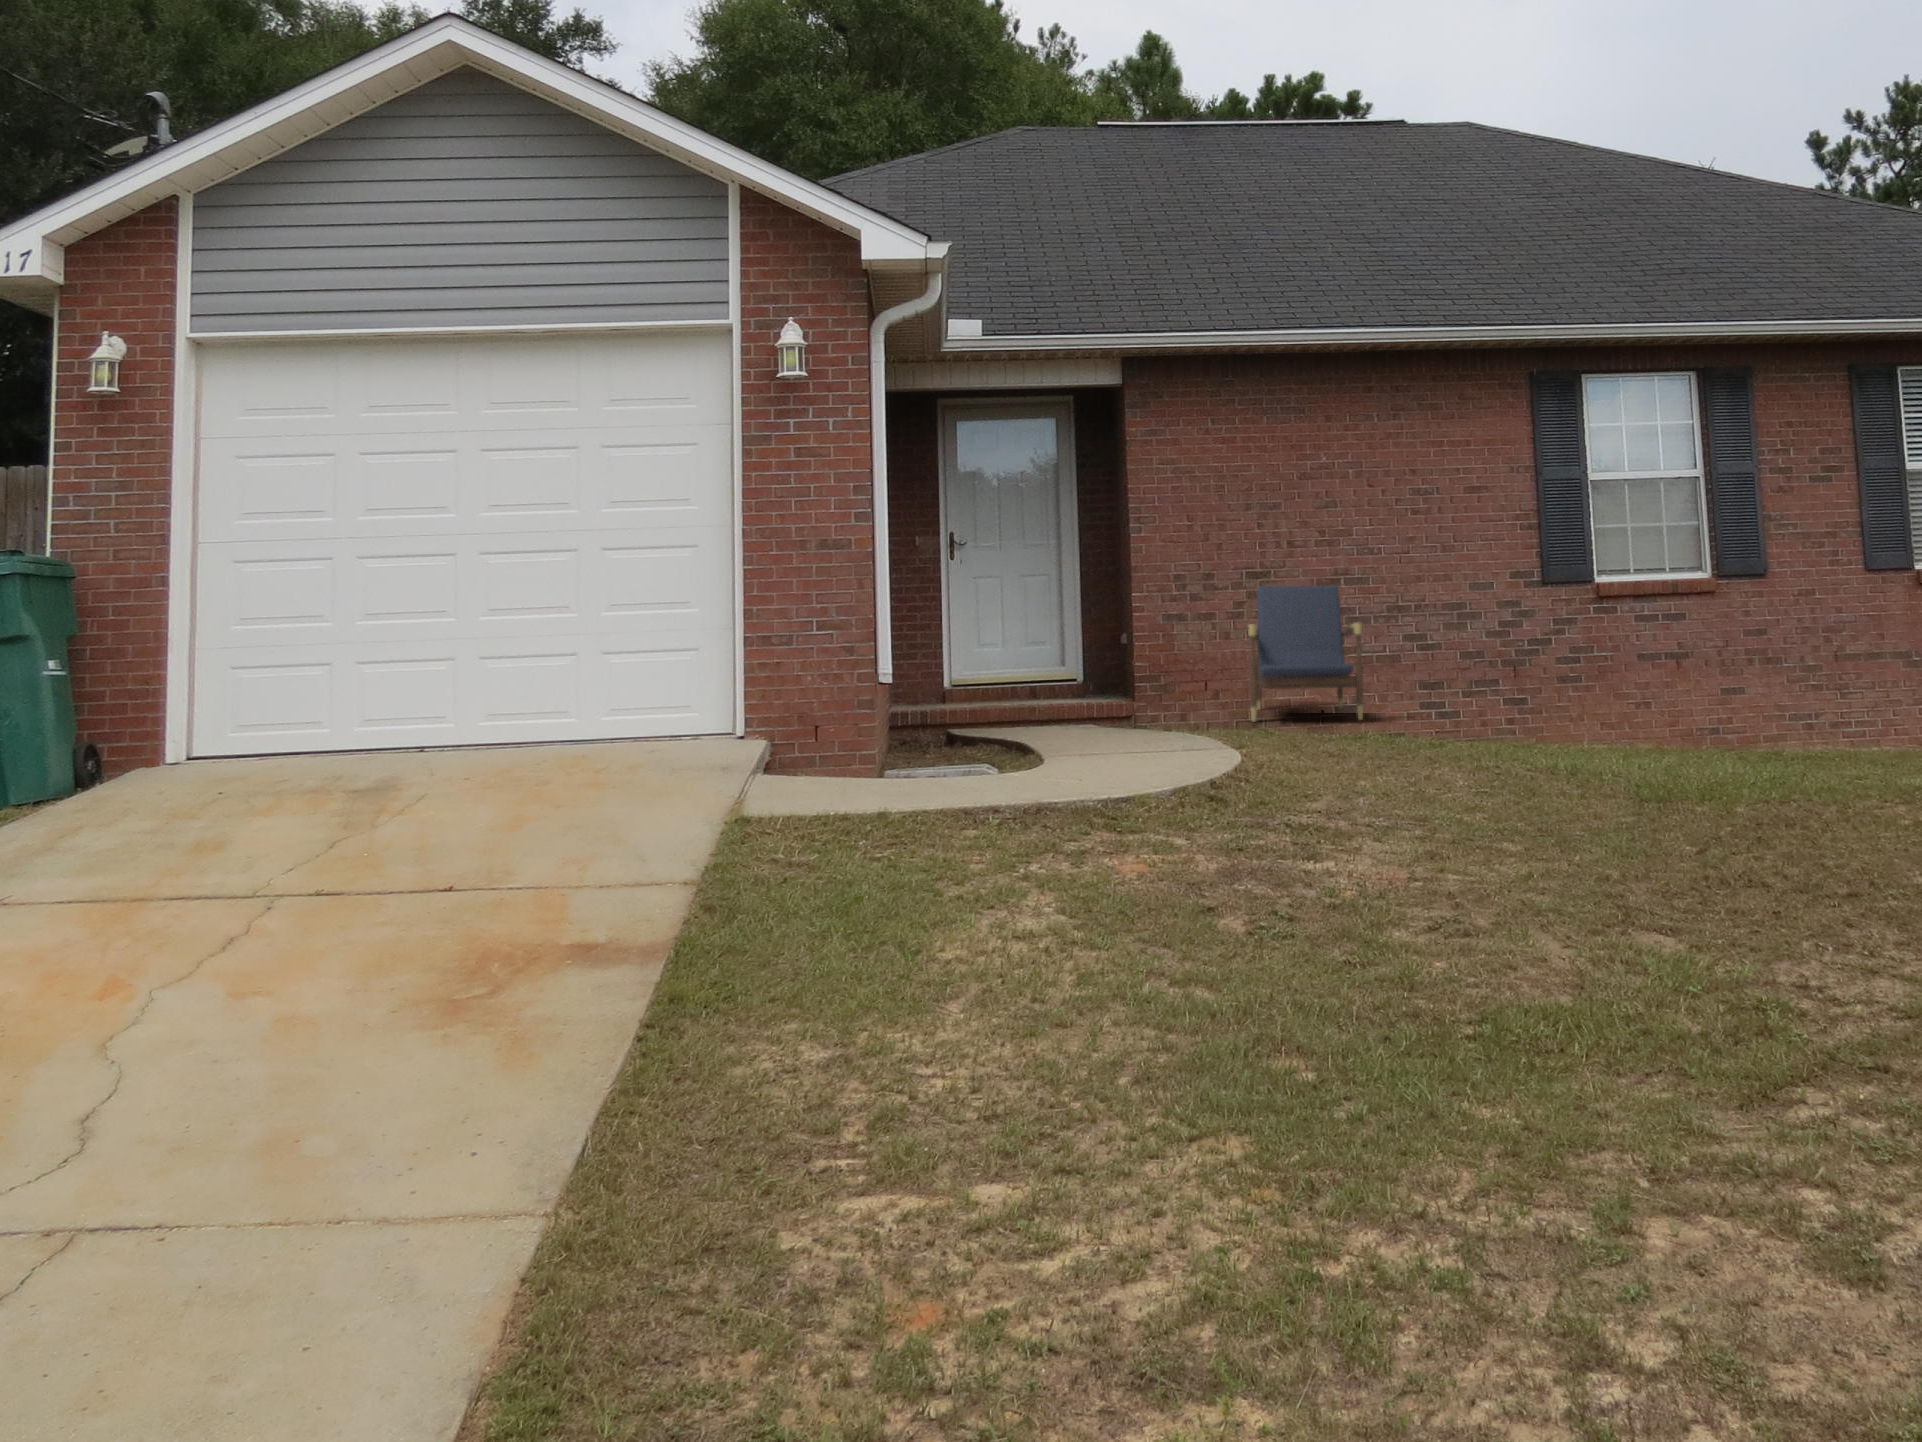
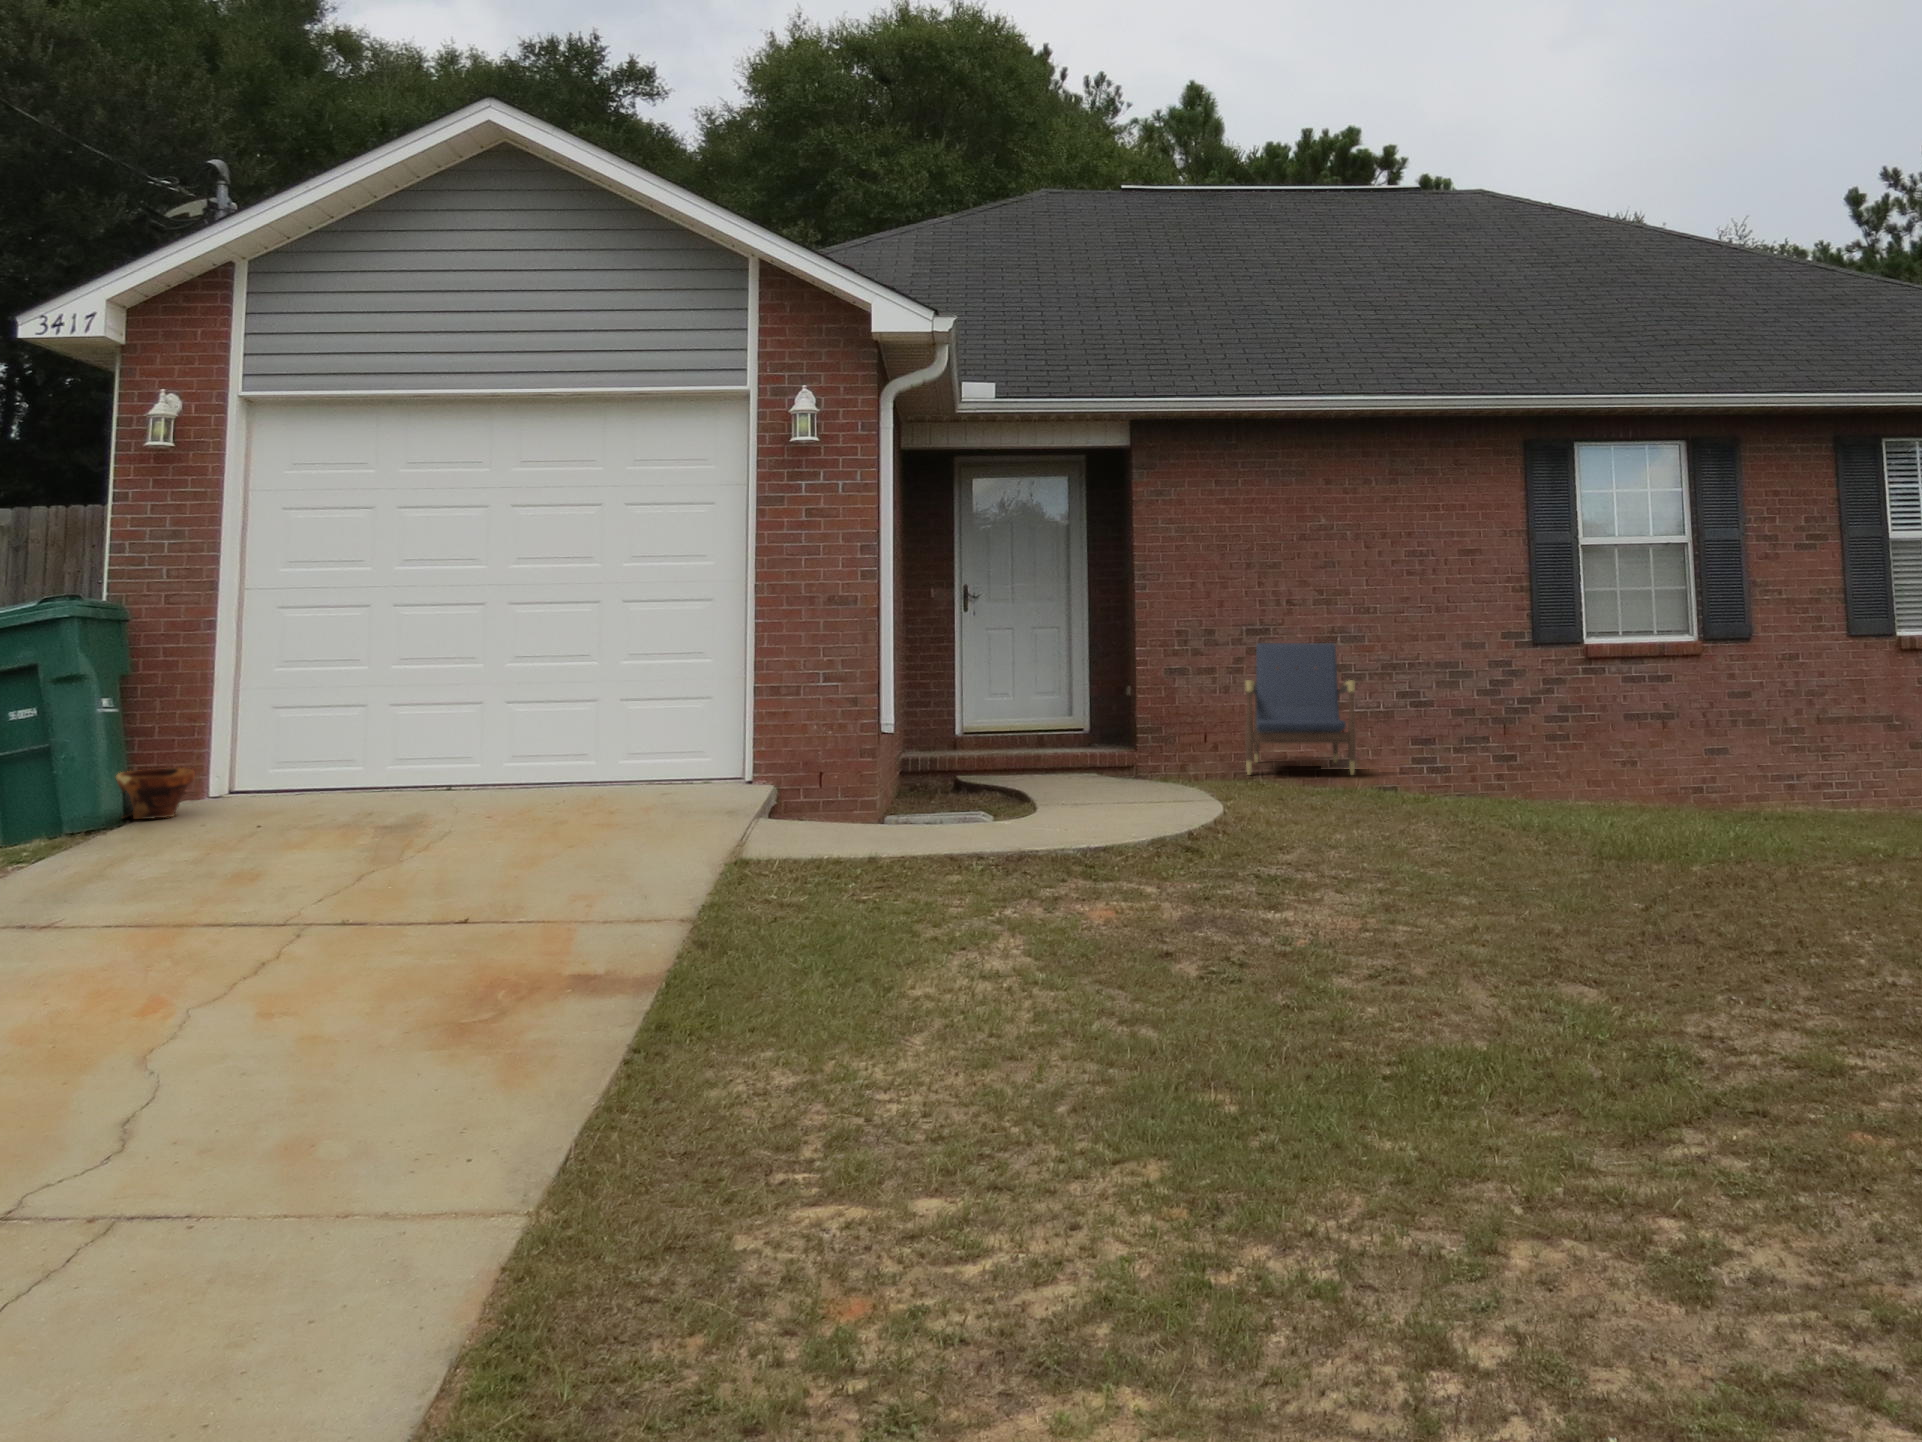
planter: none [67,733,152,788] -> present [116,768,195,819]

